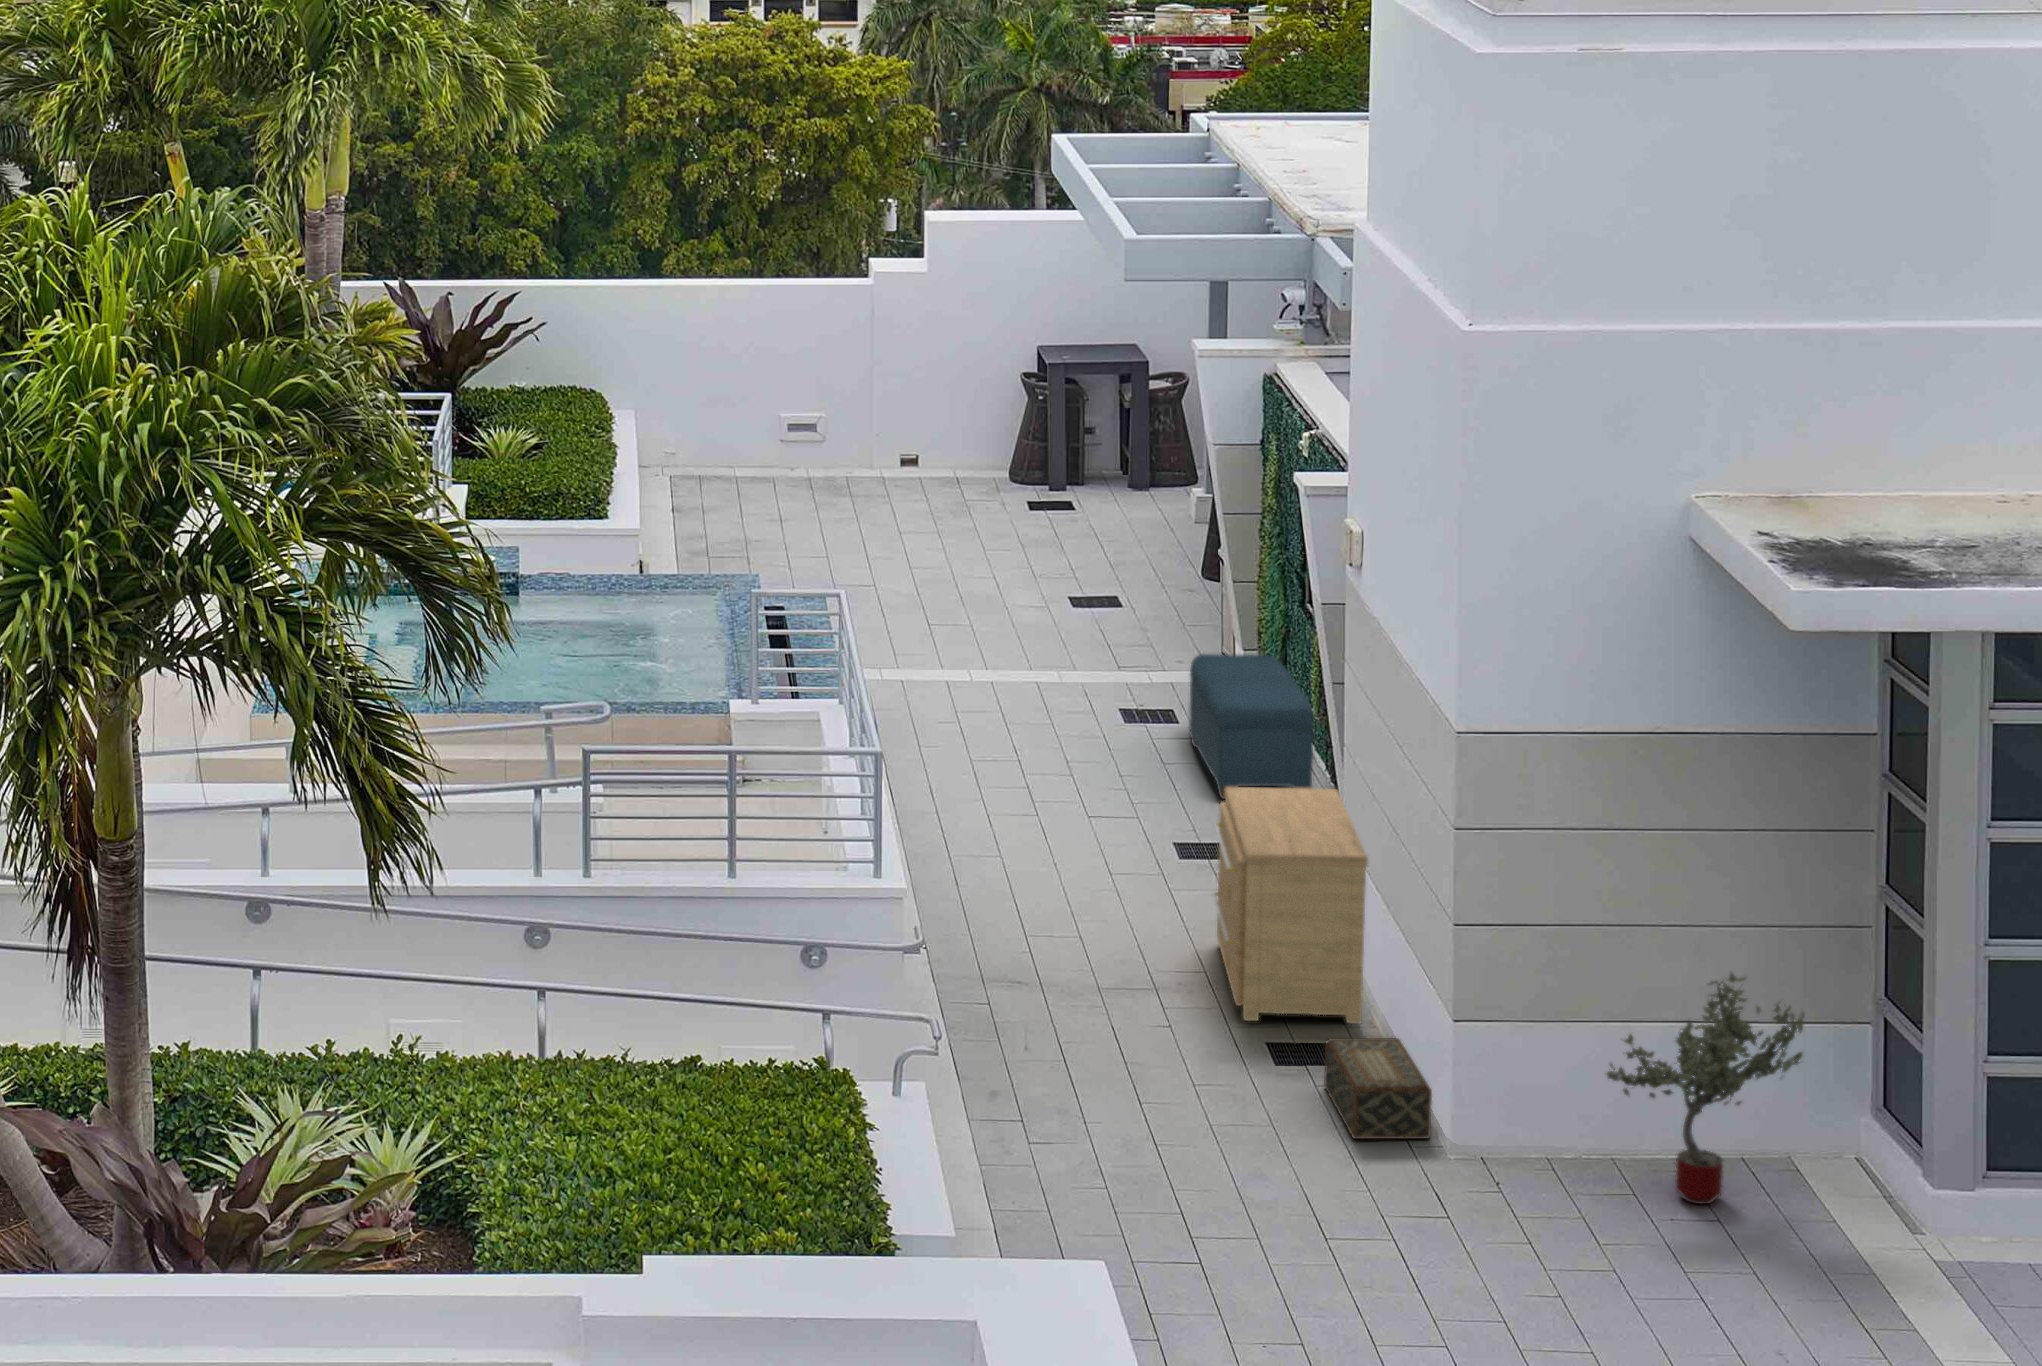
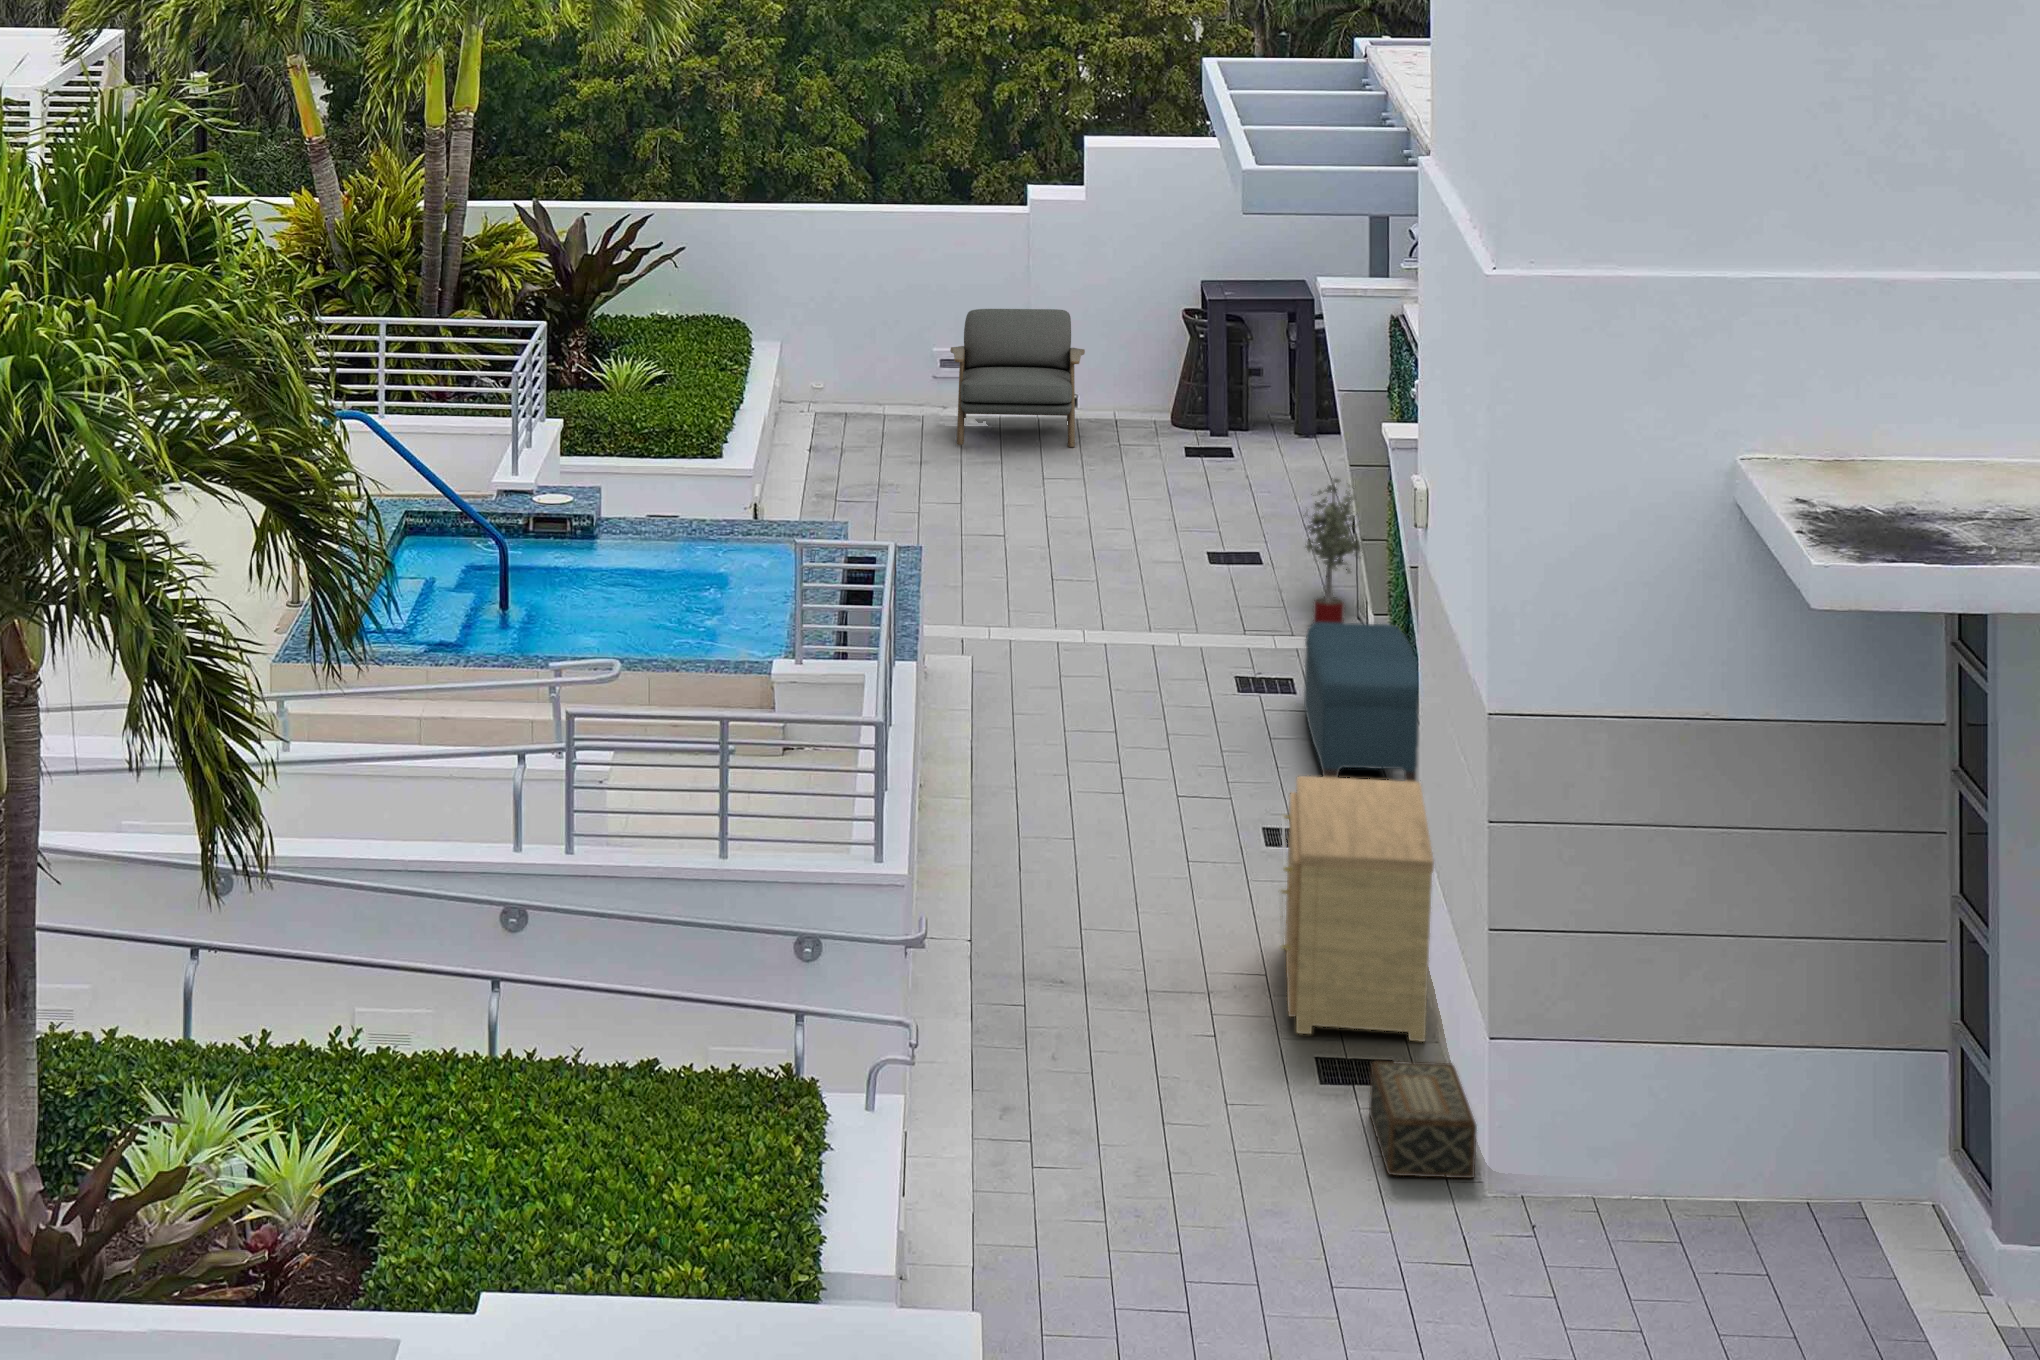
armchair: none [799,377,926,507] -> present [950,309,1085,447]
potted tree: present [1607,973,1805,1204] -> present [1303,478,1362,623]

